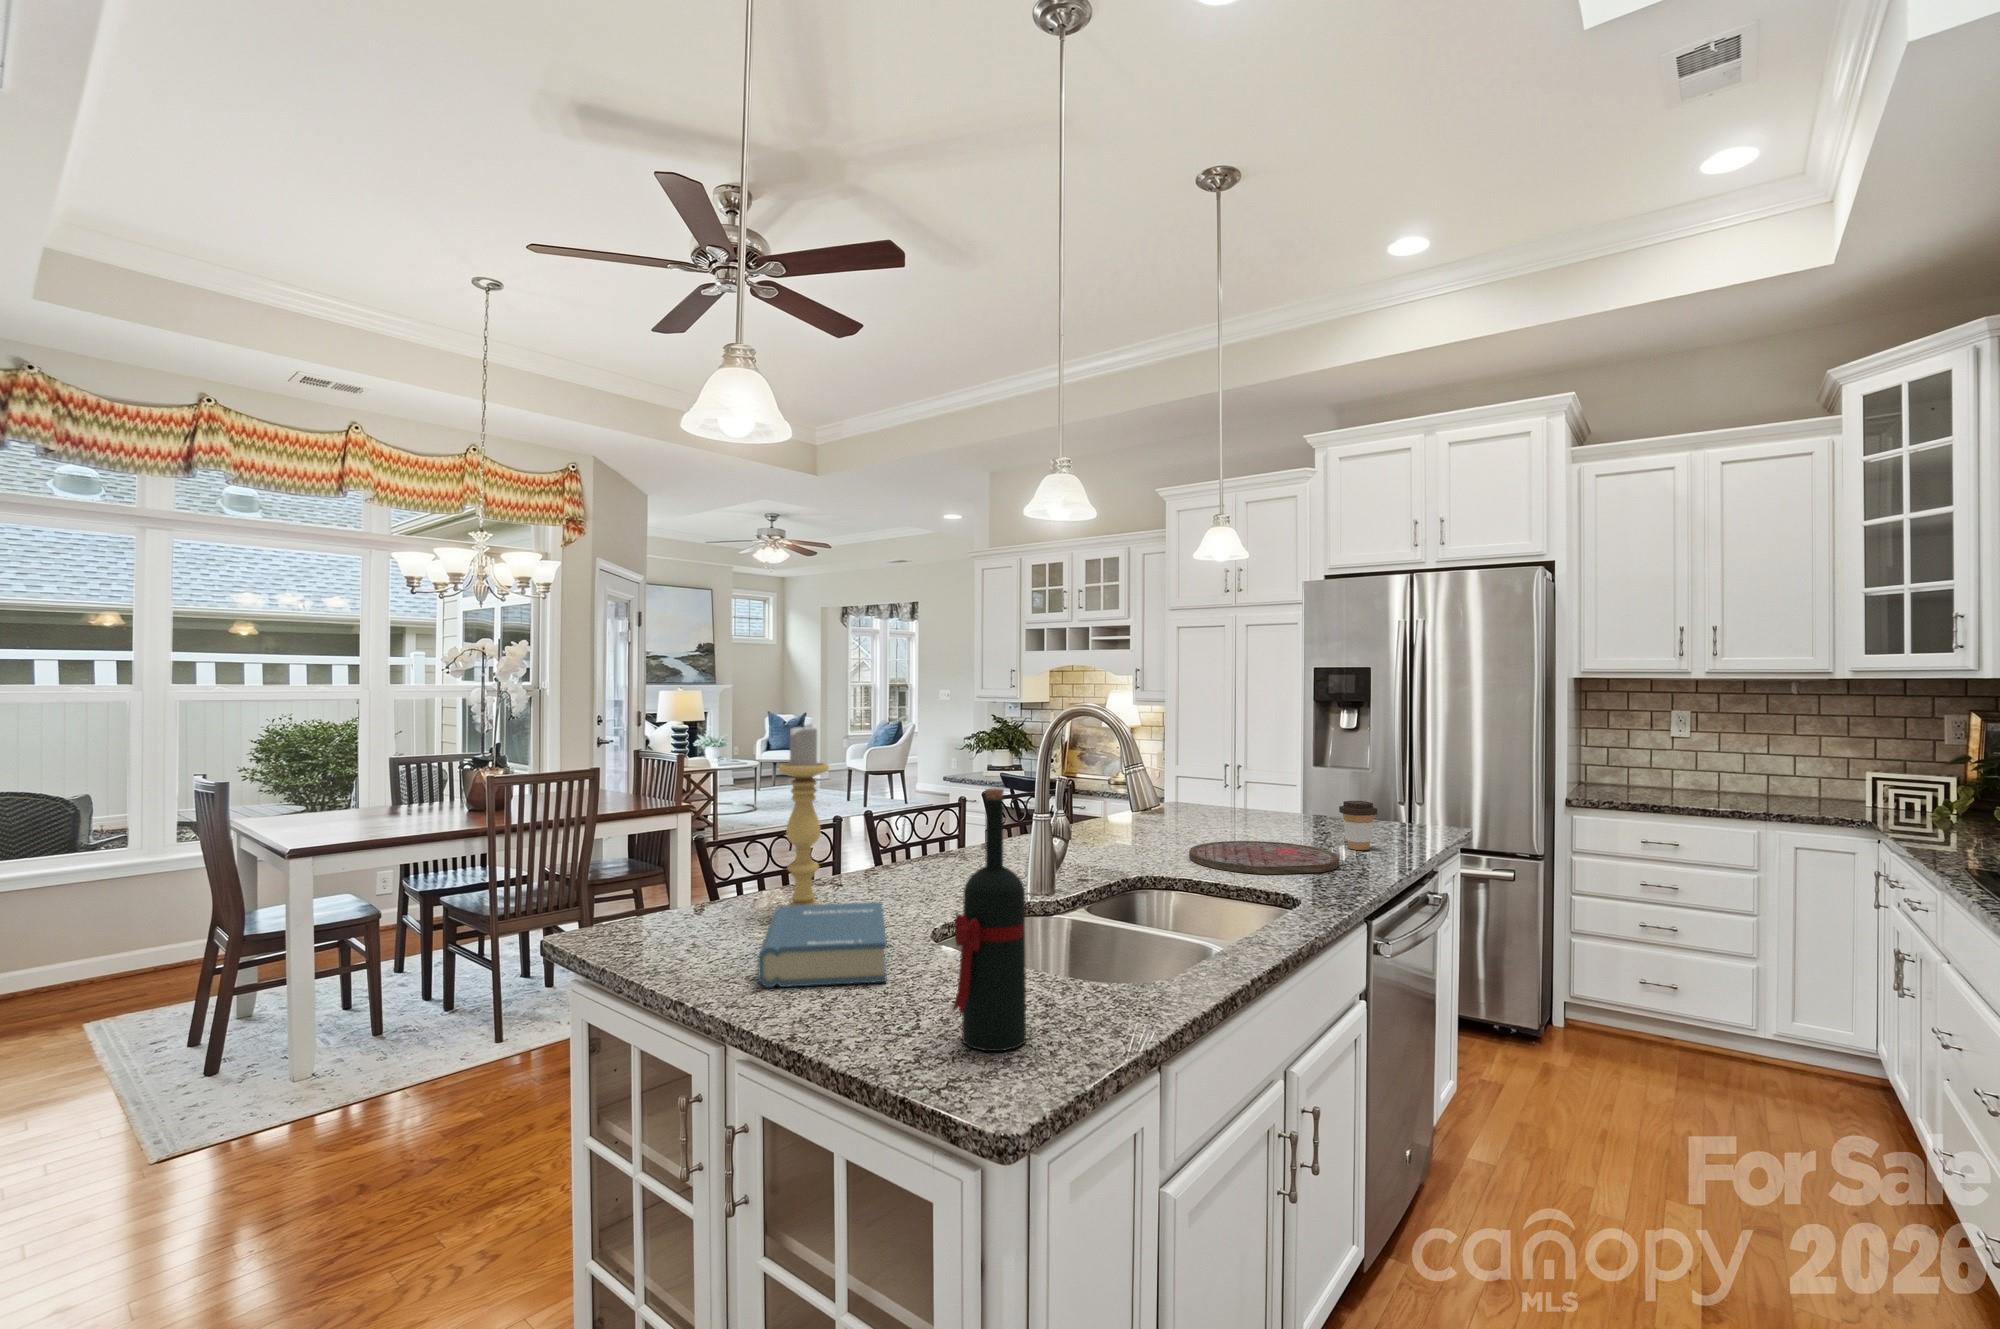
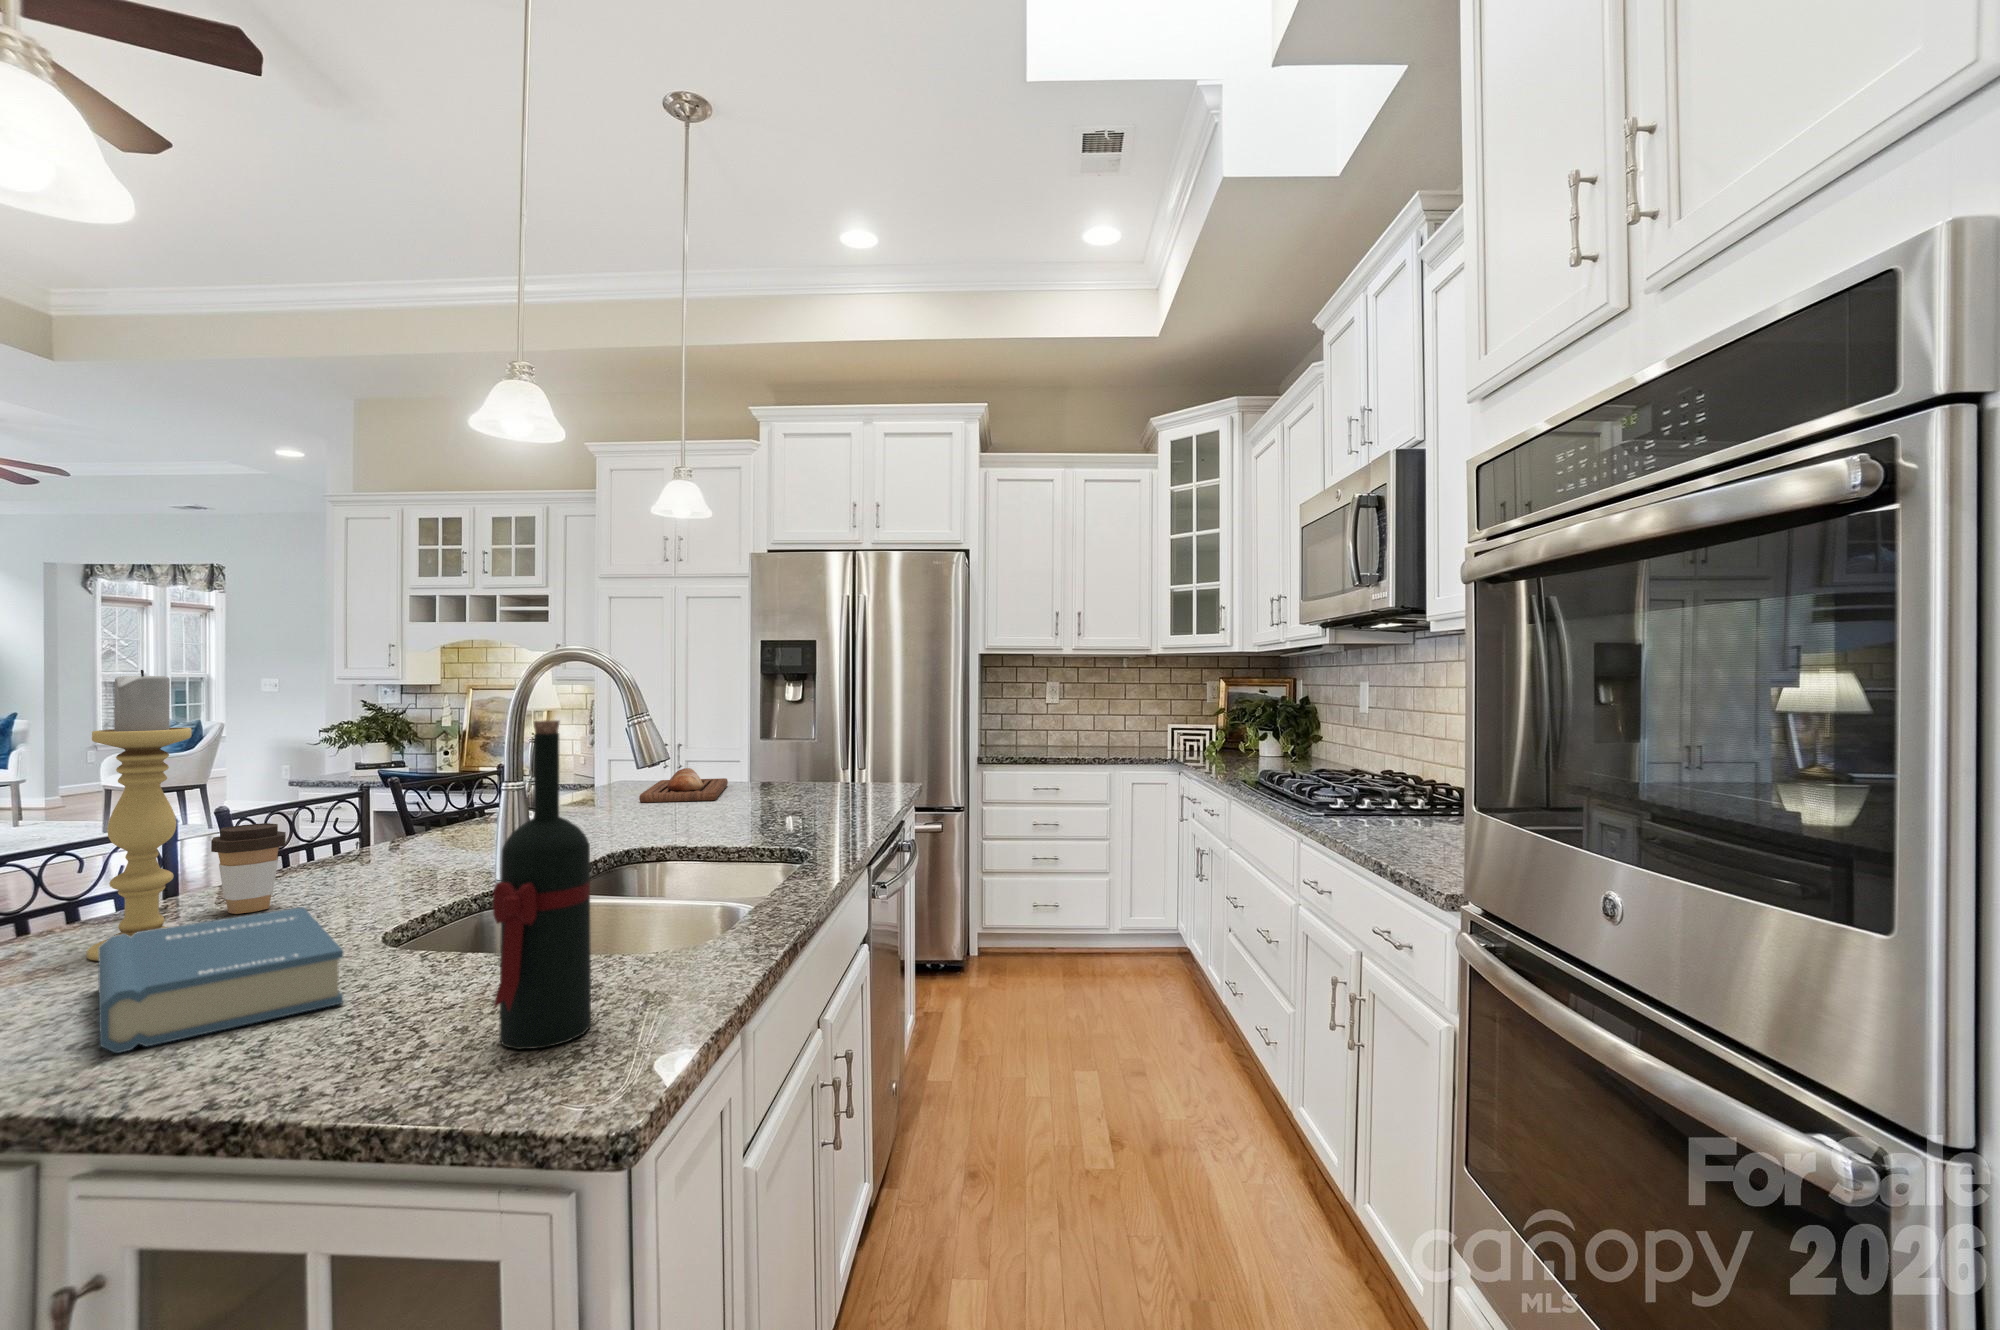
coffee cup: present [1339,801,1377,850] -> present [211,823,286,914]
bread loaf: none [1172,802,1264,838] -> present [639,768,728,802]
cutting board: present [1189,841,1339,874] -> none [671,799,820,829]

